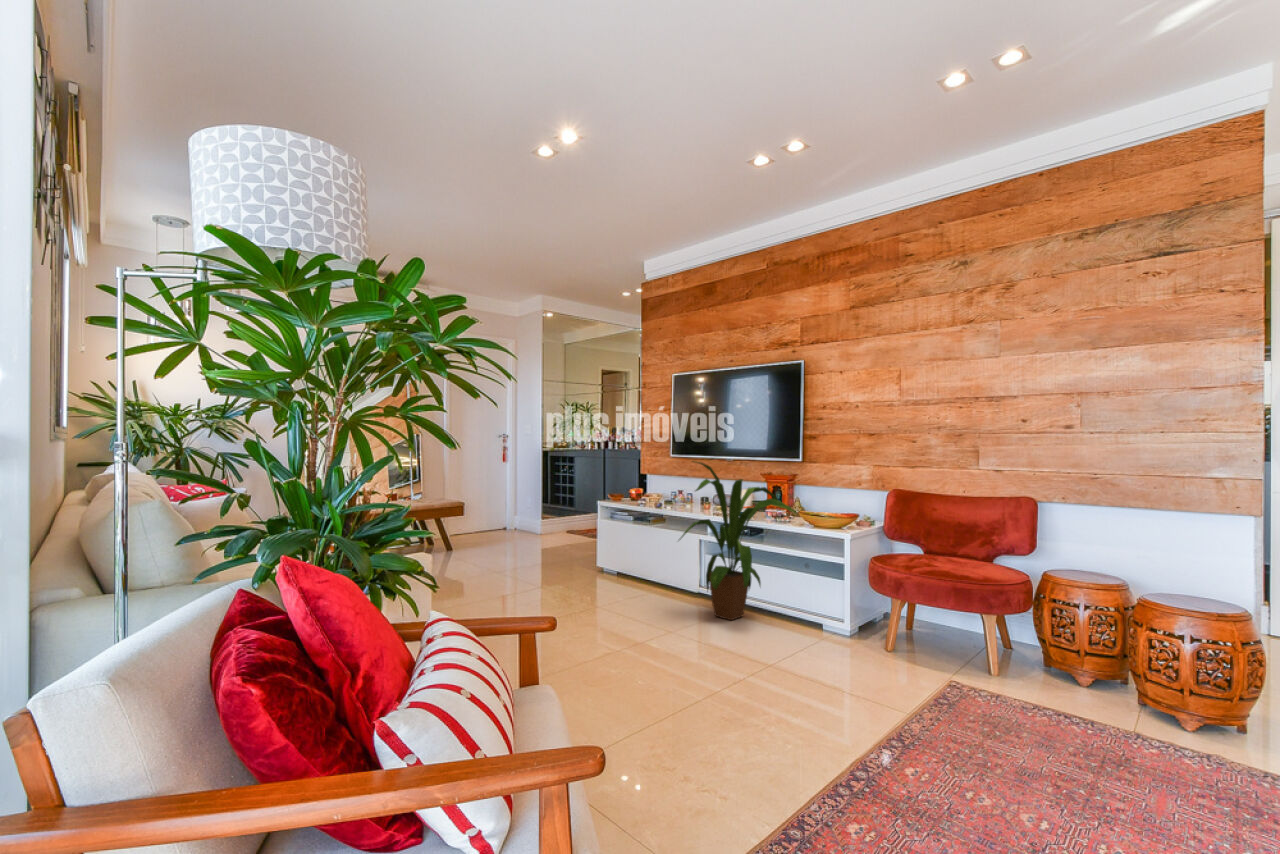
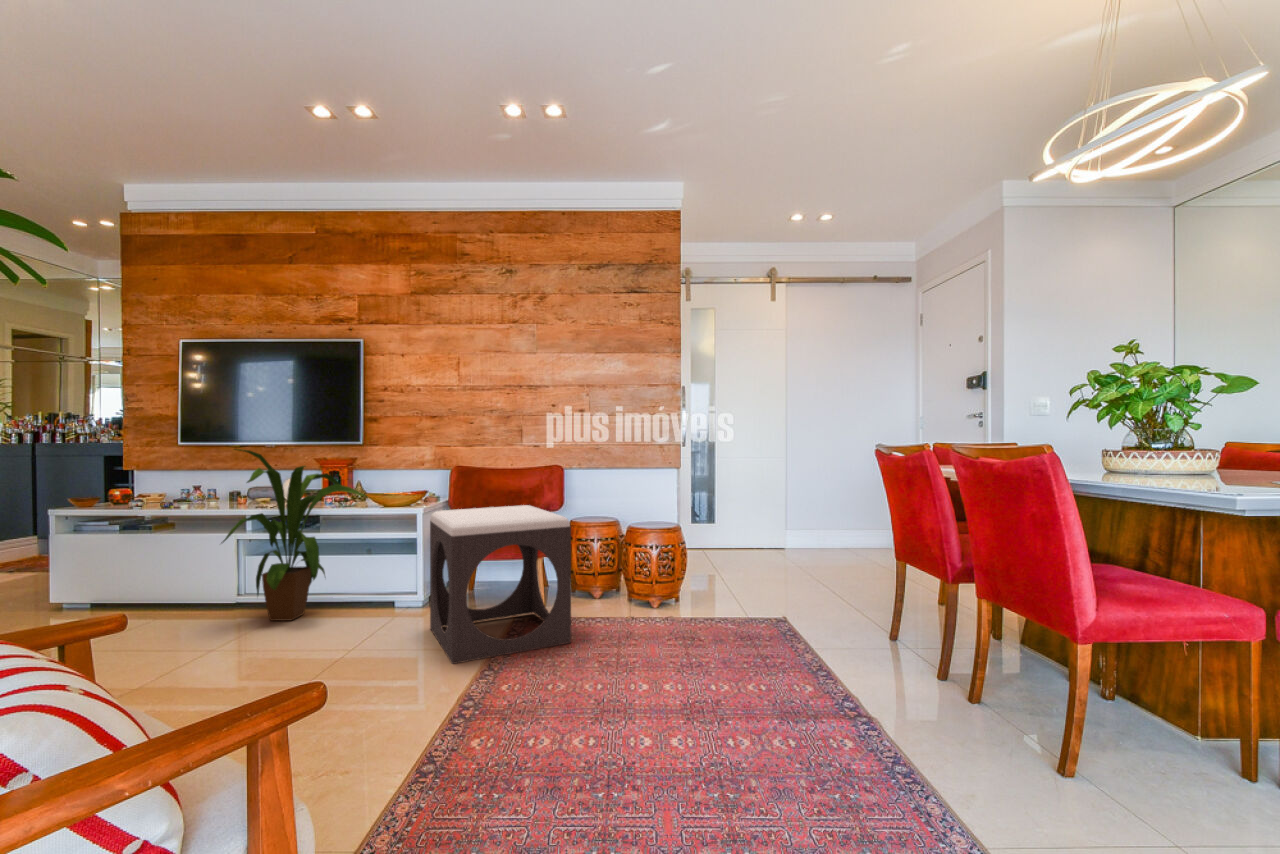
footstool: none [850,538,1024,740] -> present [430,505,571,664]

